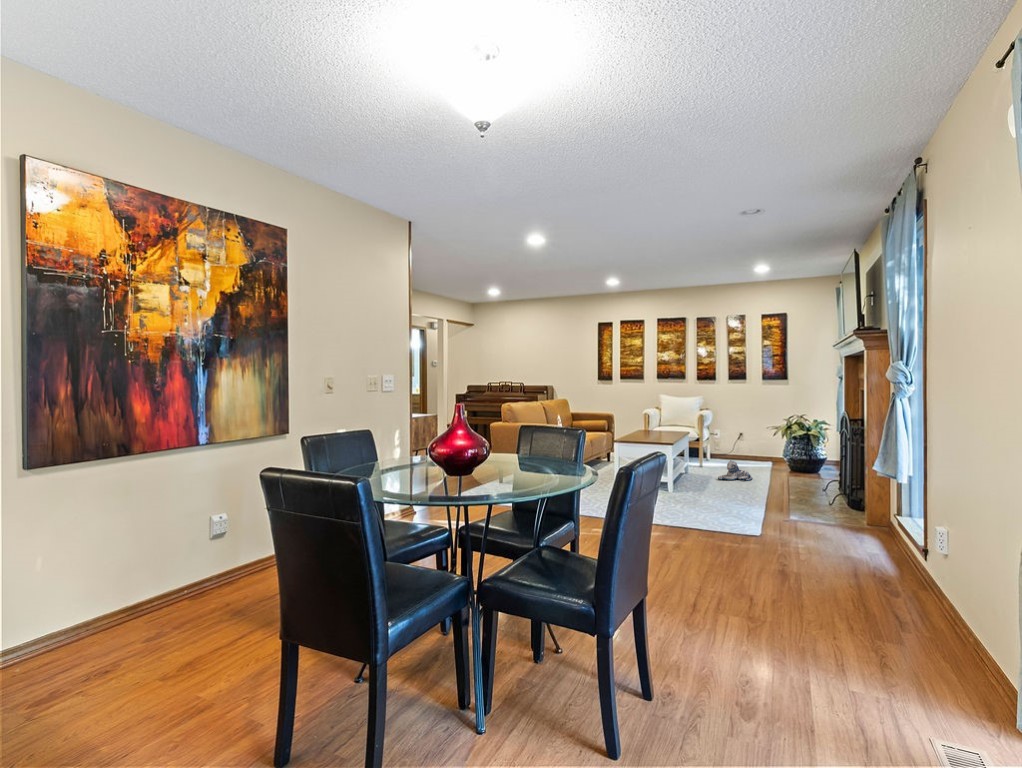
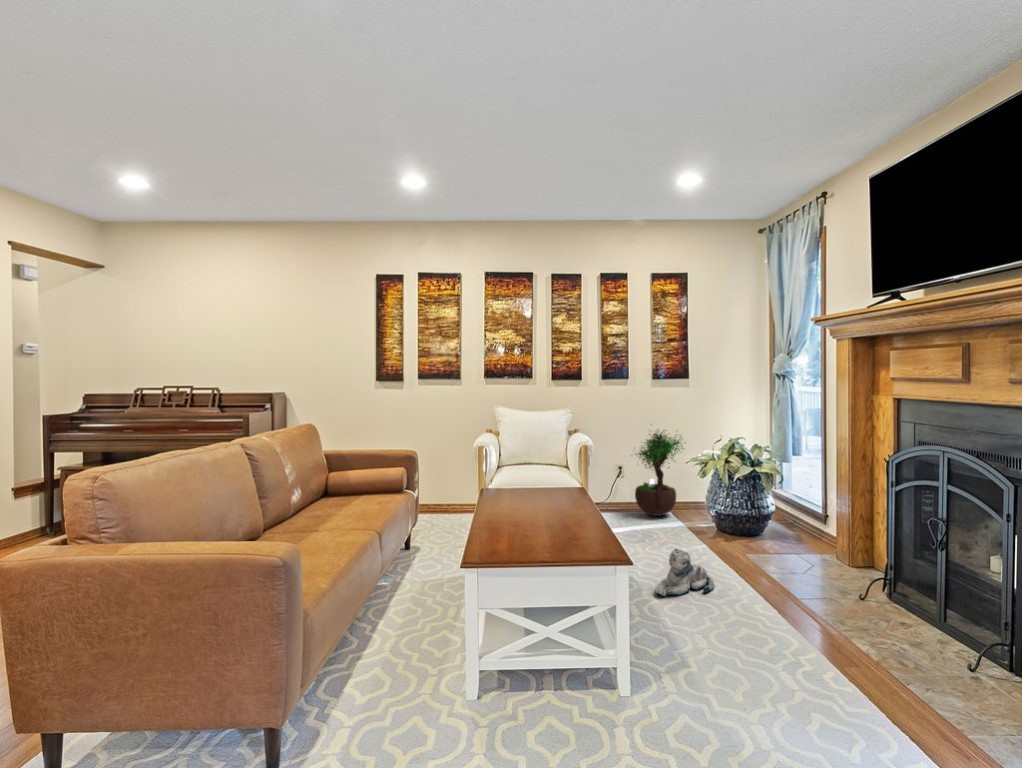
potted tree: none [741,406,778,461] -> present [635,431,684,516]

